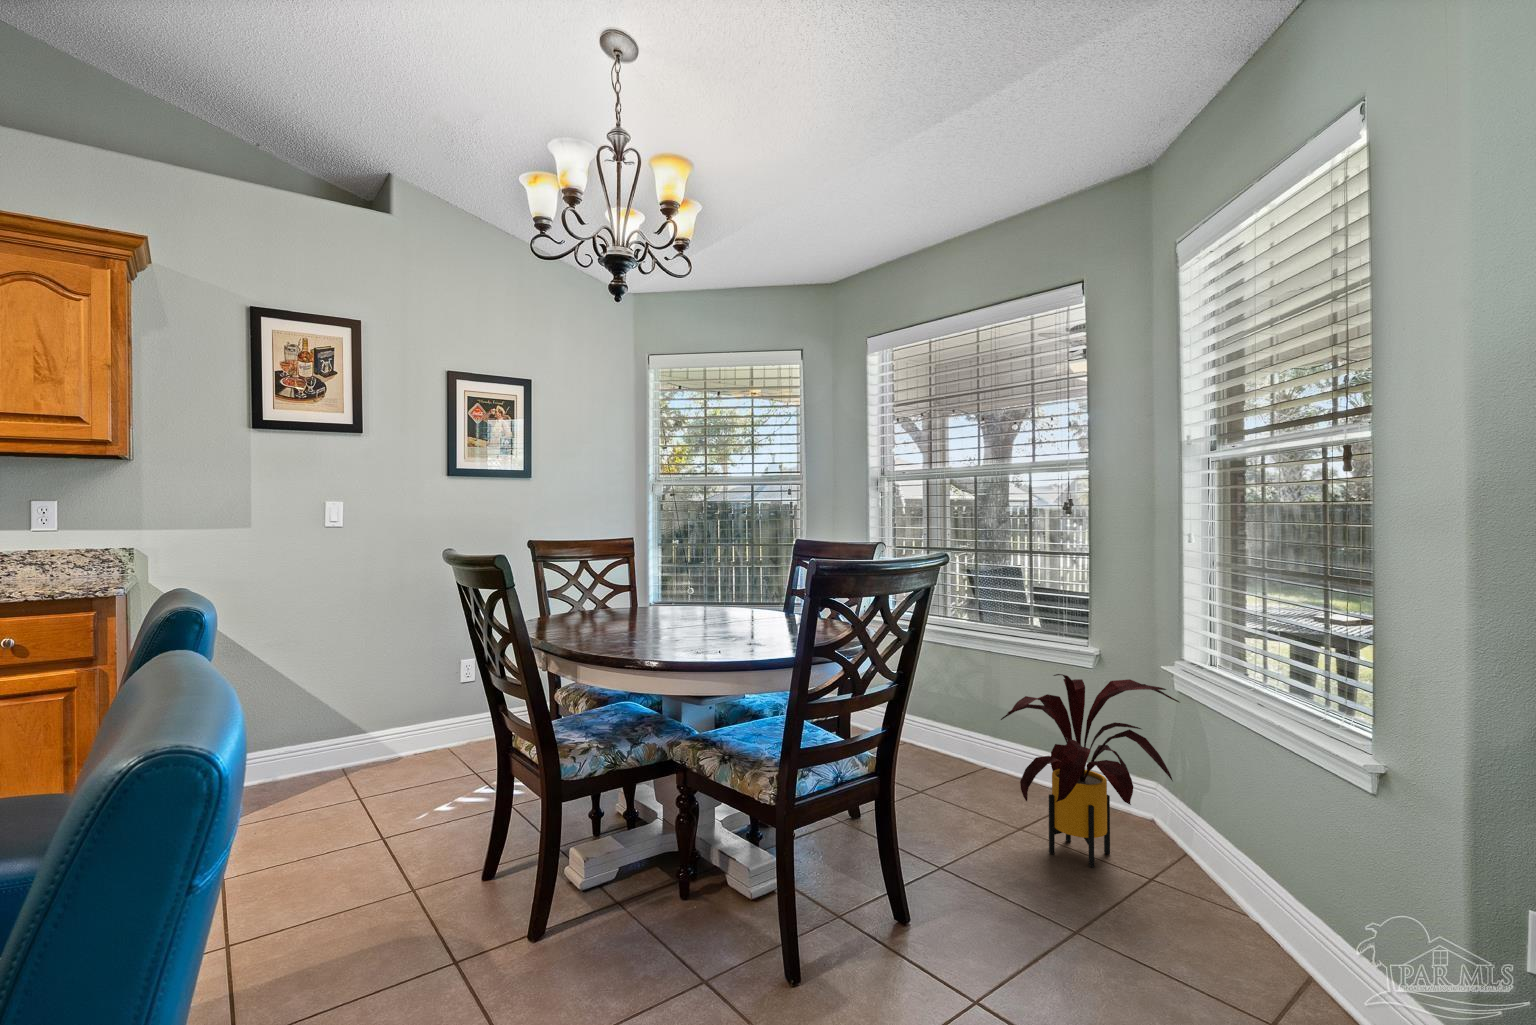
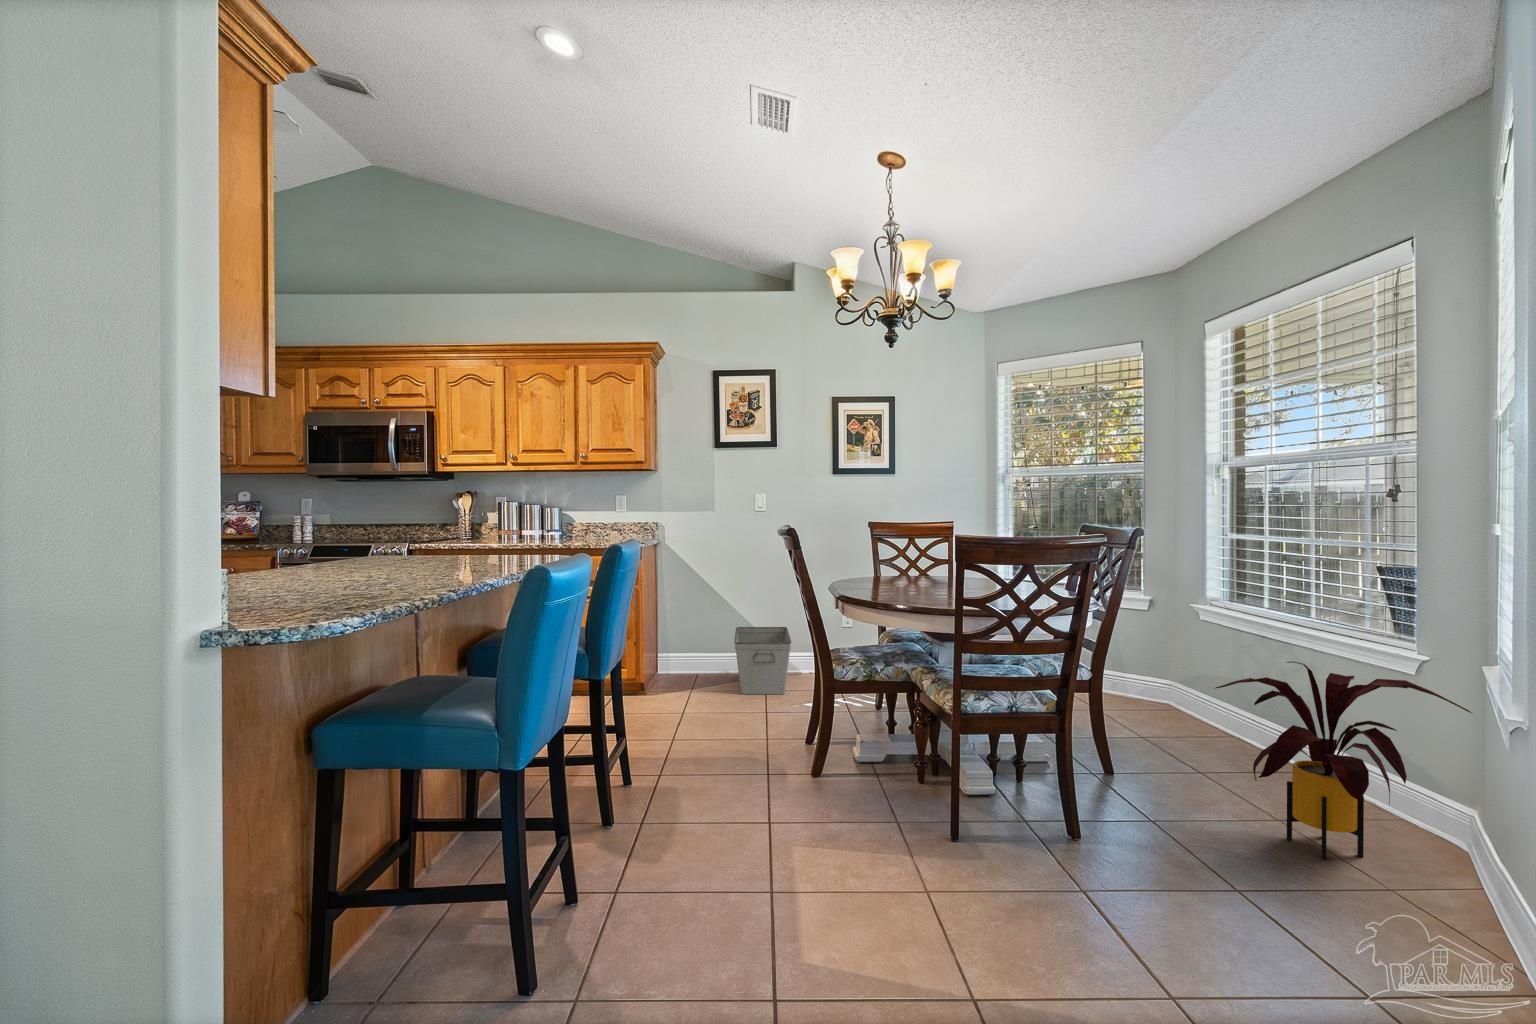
storage bin: none [291,695,405,814] -> present [734,627,791,694]

